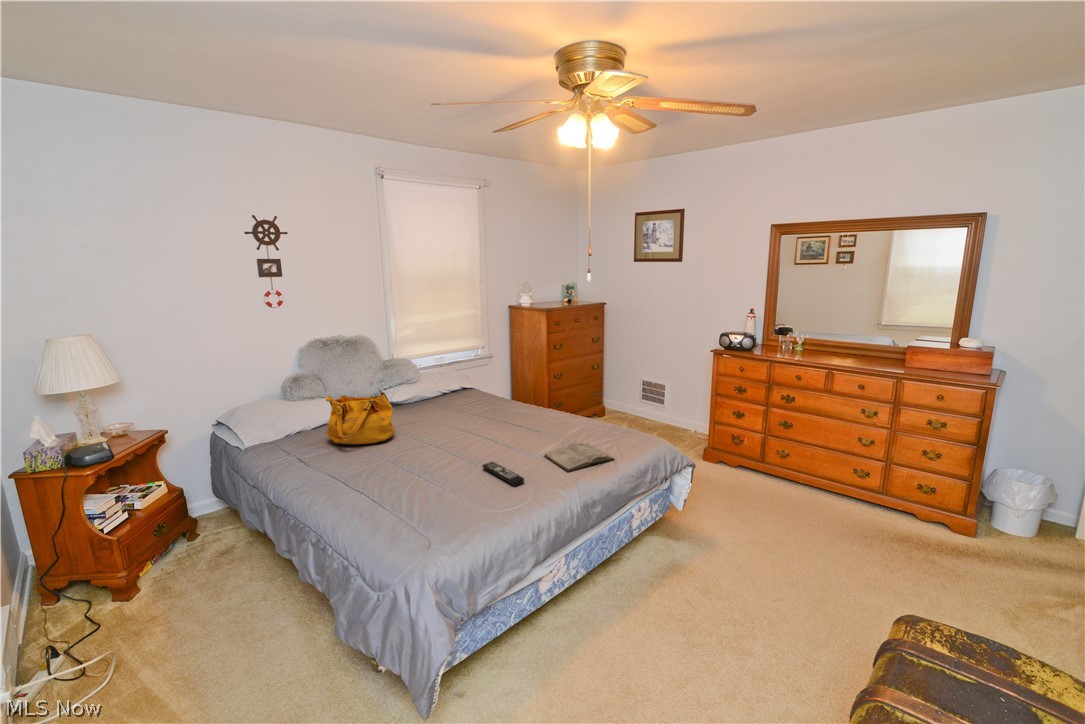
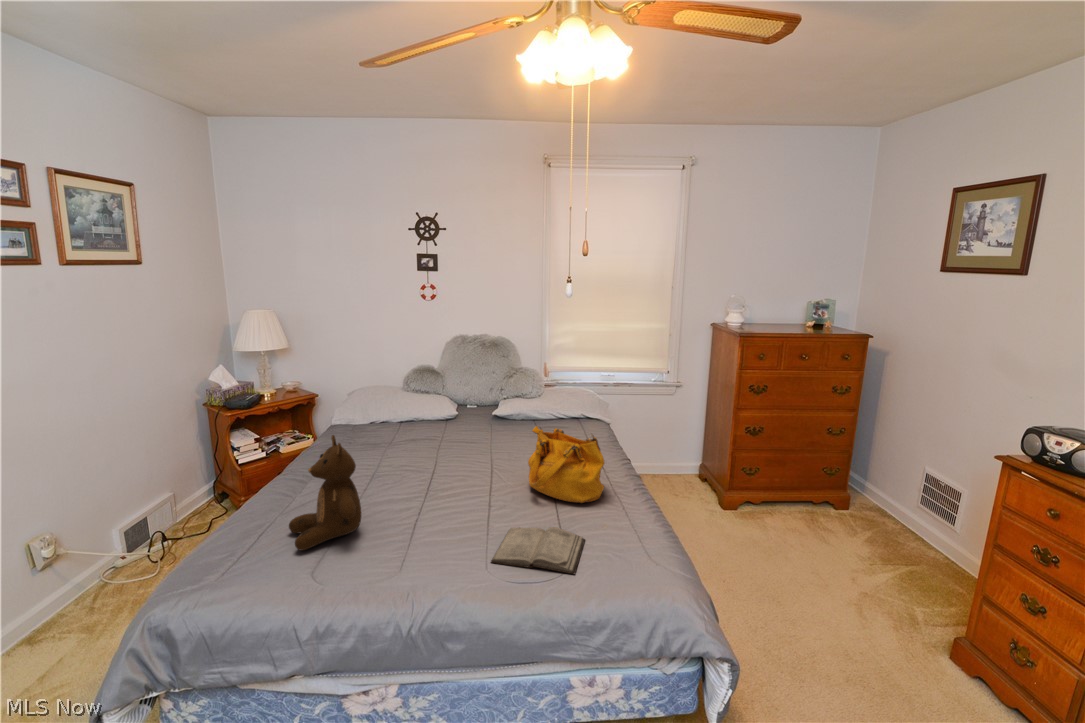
handbag: present [326,390,394,445] -> present [528,426,605,503]
teddy bear: none [404,418,474,517] -> present [289,435,361,551]
remote control: present [482,462,524,485] -> none [410,512,445,551]

